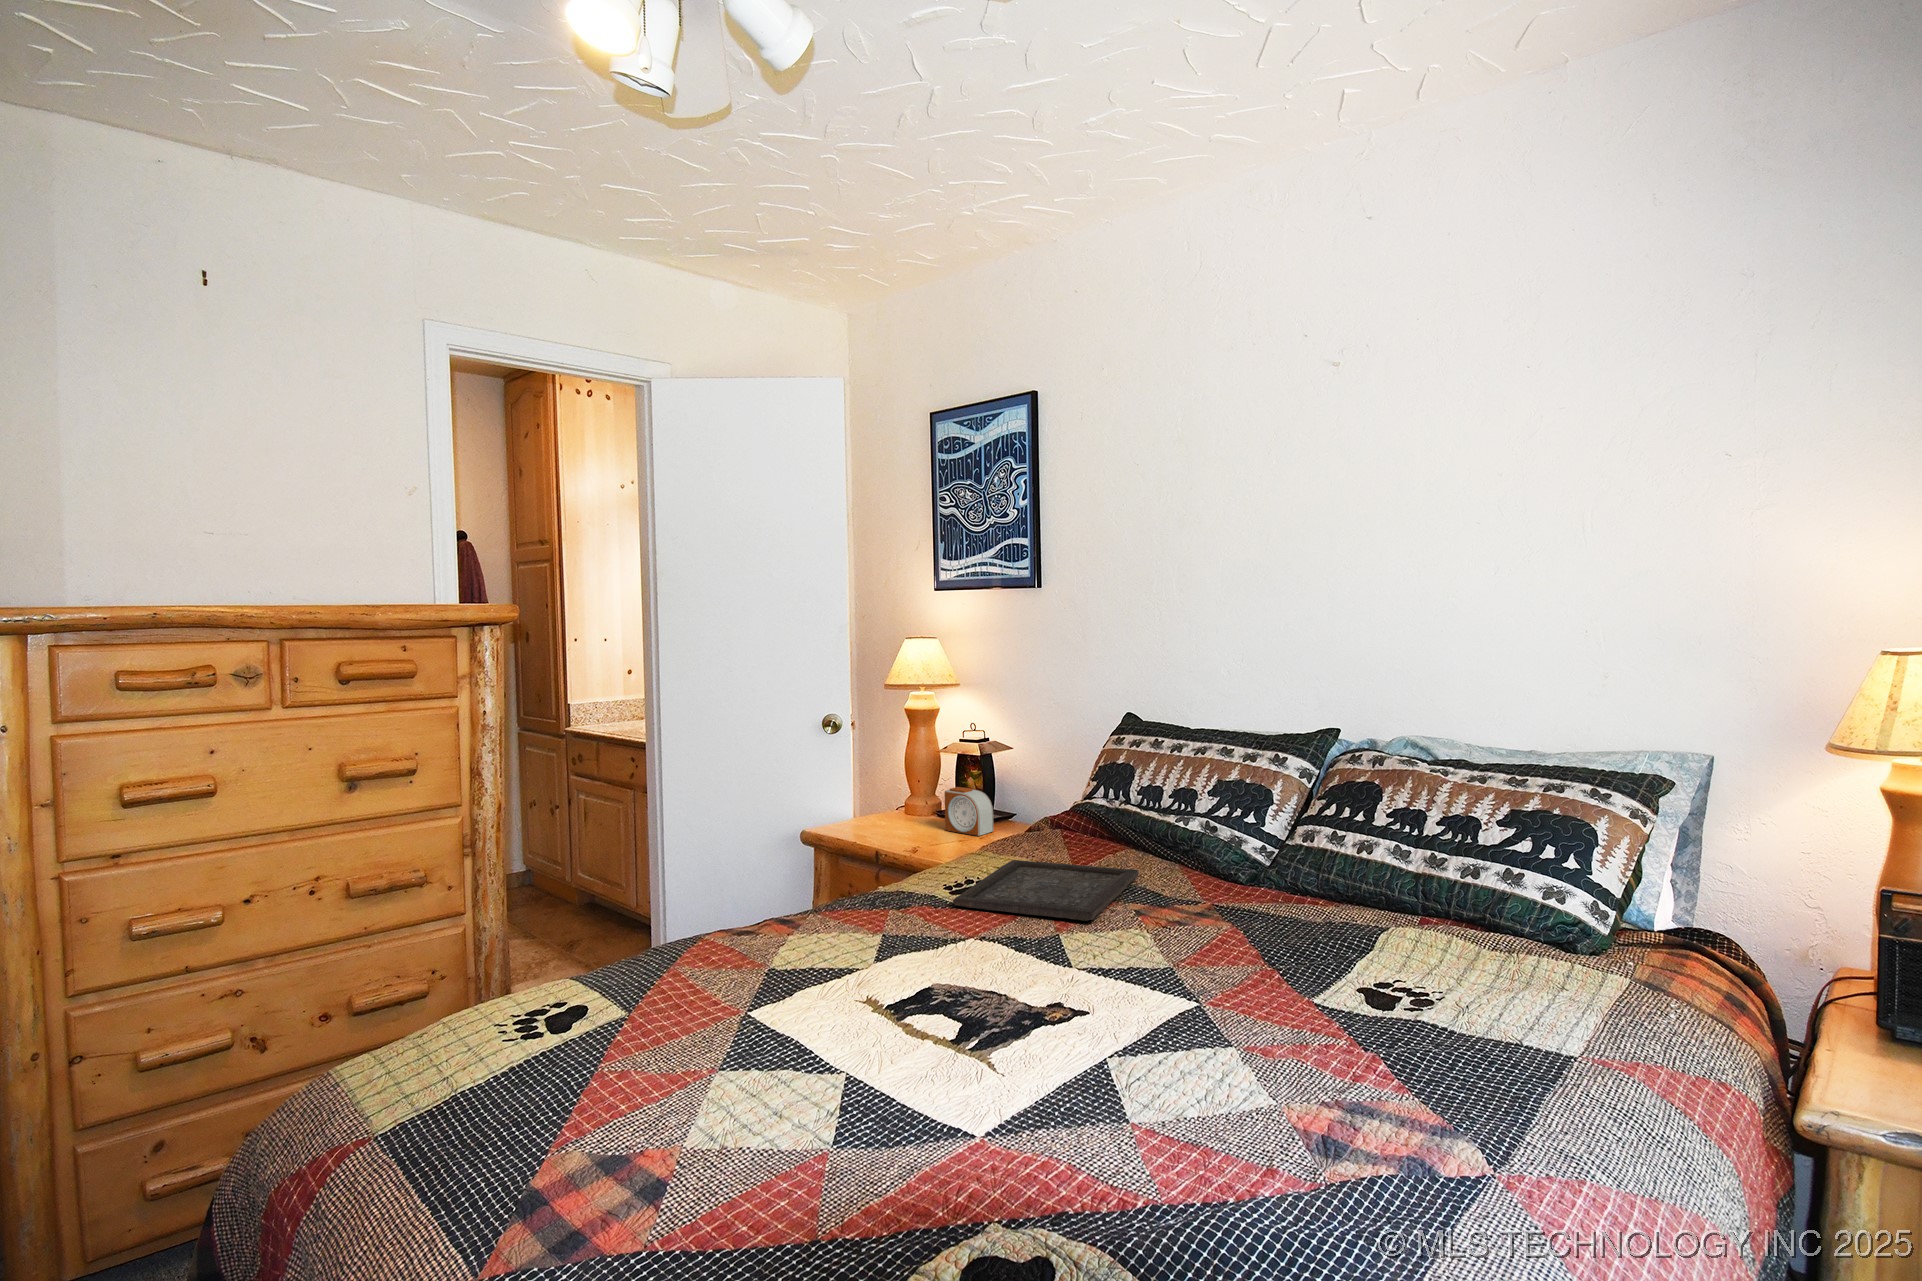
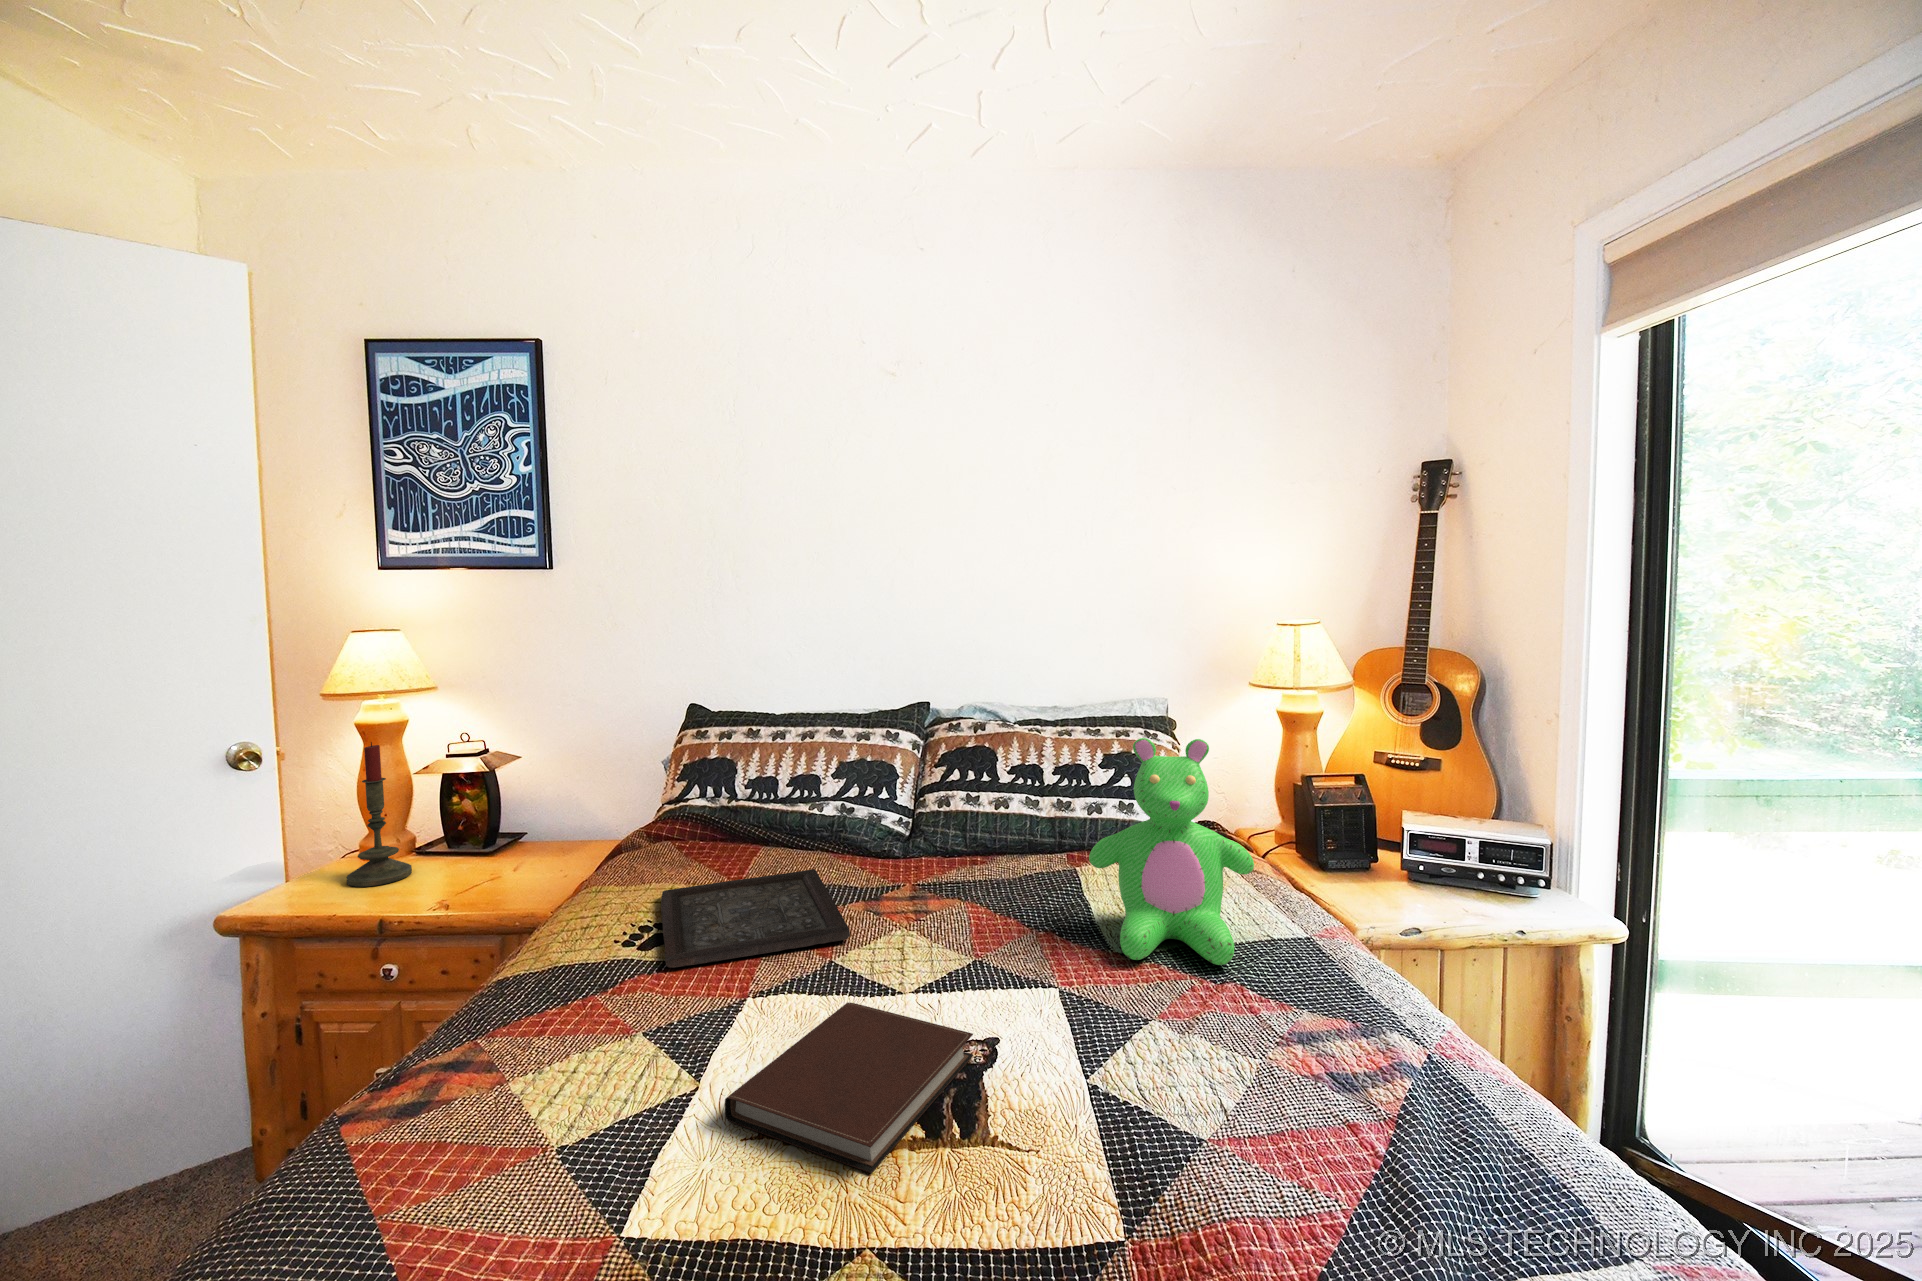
candle: none [886,722,927,830] -> present [347,742,412,887]
teddy bear: none [1293,774,1494,1031] -> present [1089,738,1254,965]
alarm clock: present [945,787,994,836] -> none [443,814,515,871]
notebook: none [875,949,1061,1033] -> present [725,1003,973,1173]

